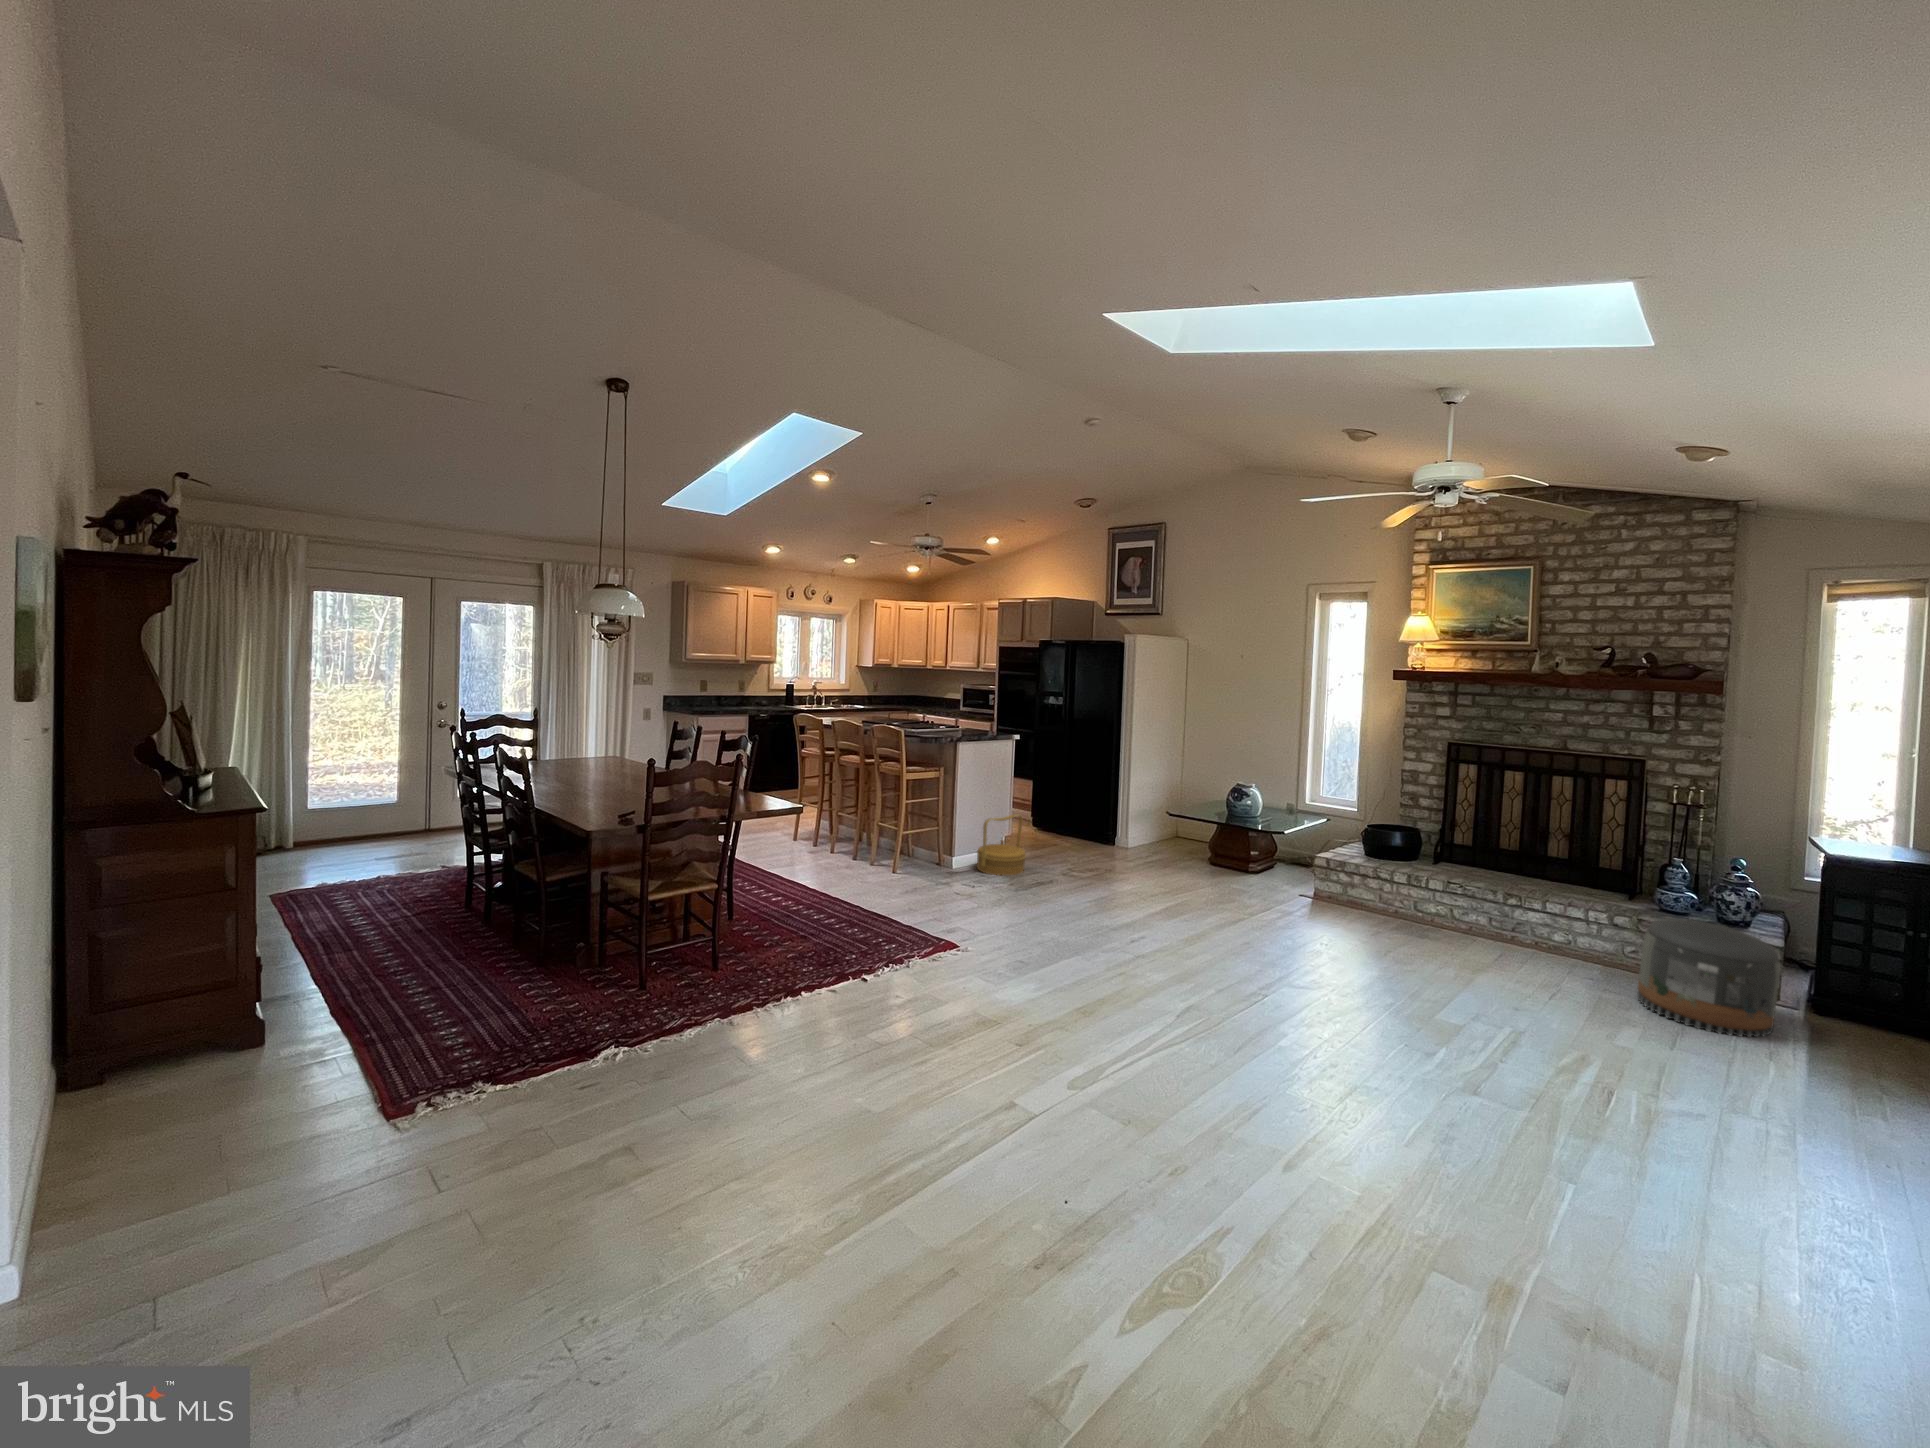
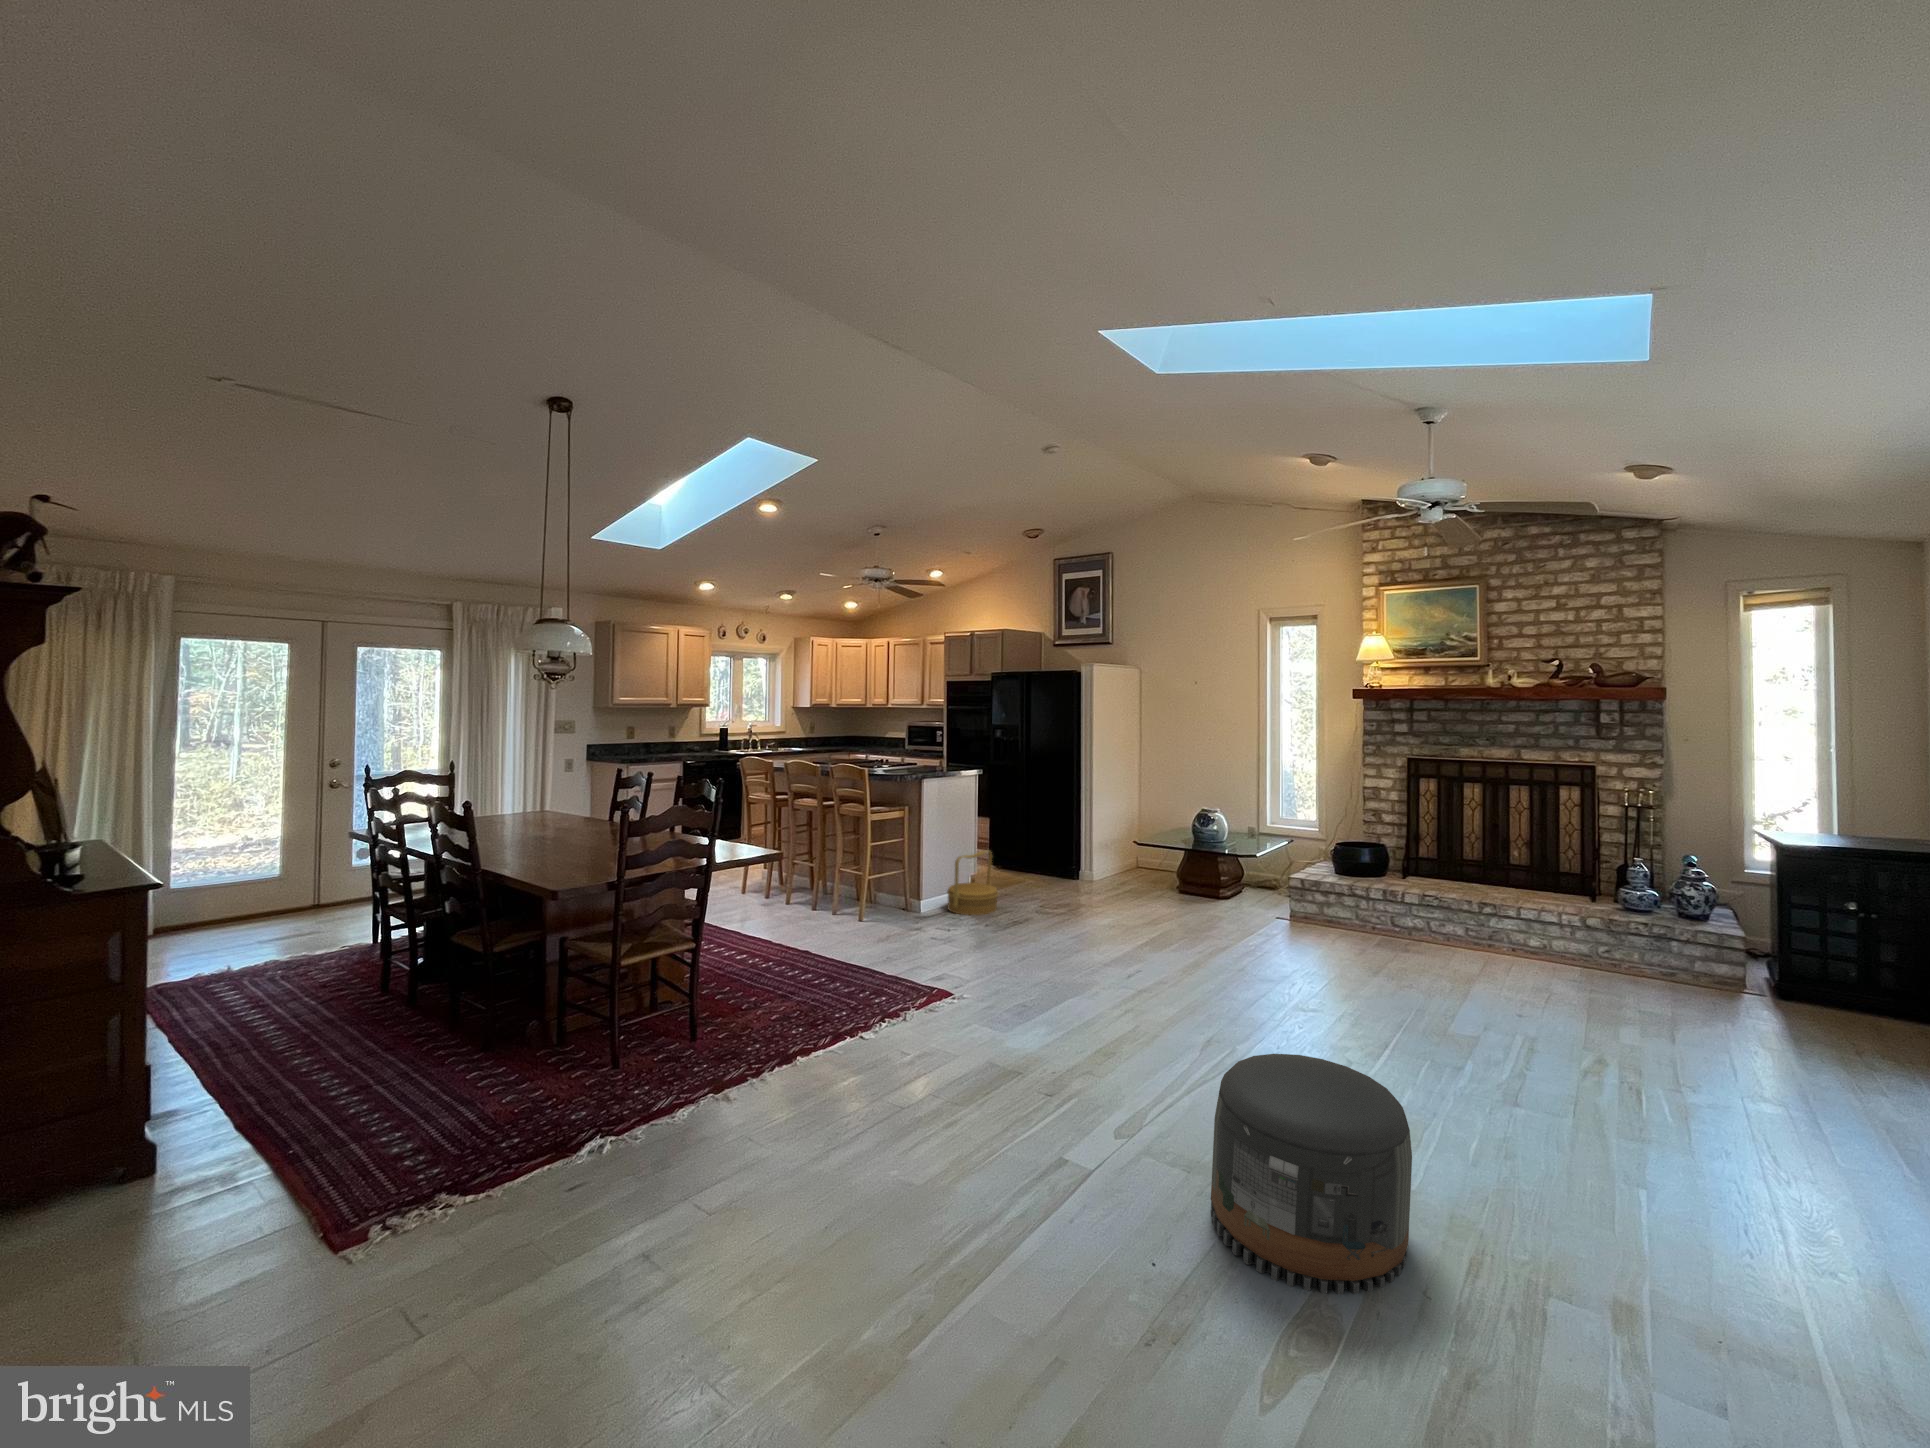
pouf: present [1637,919,1780,1037] -> present [1211,1054,1412,1295]

